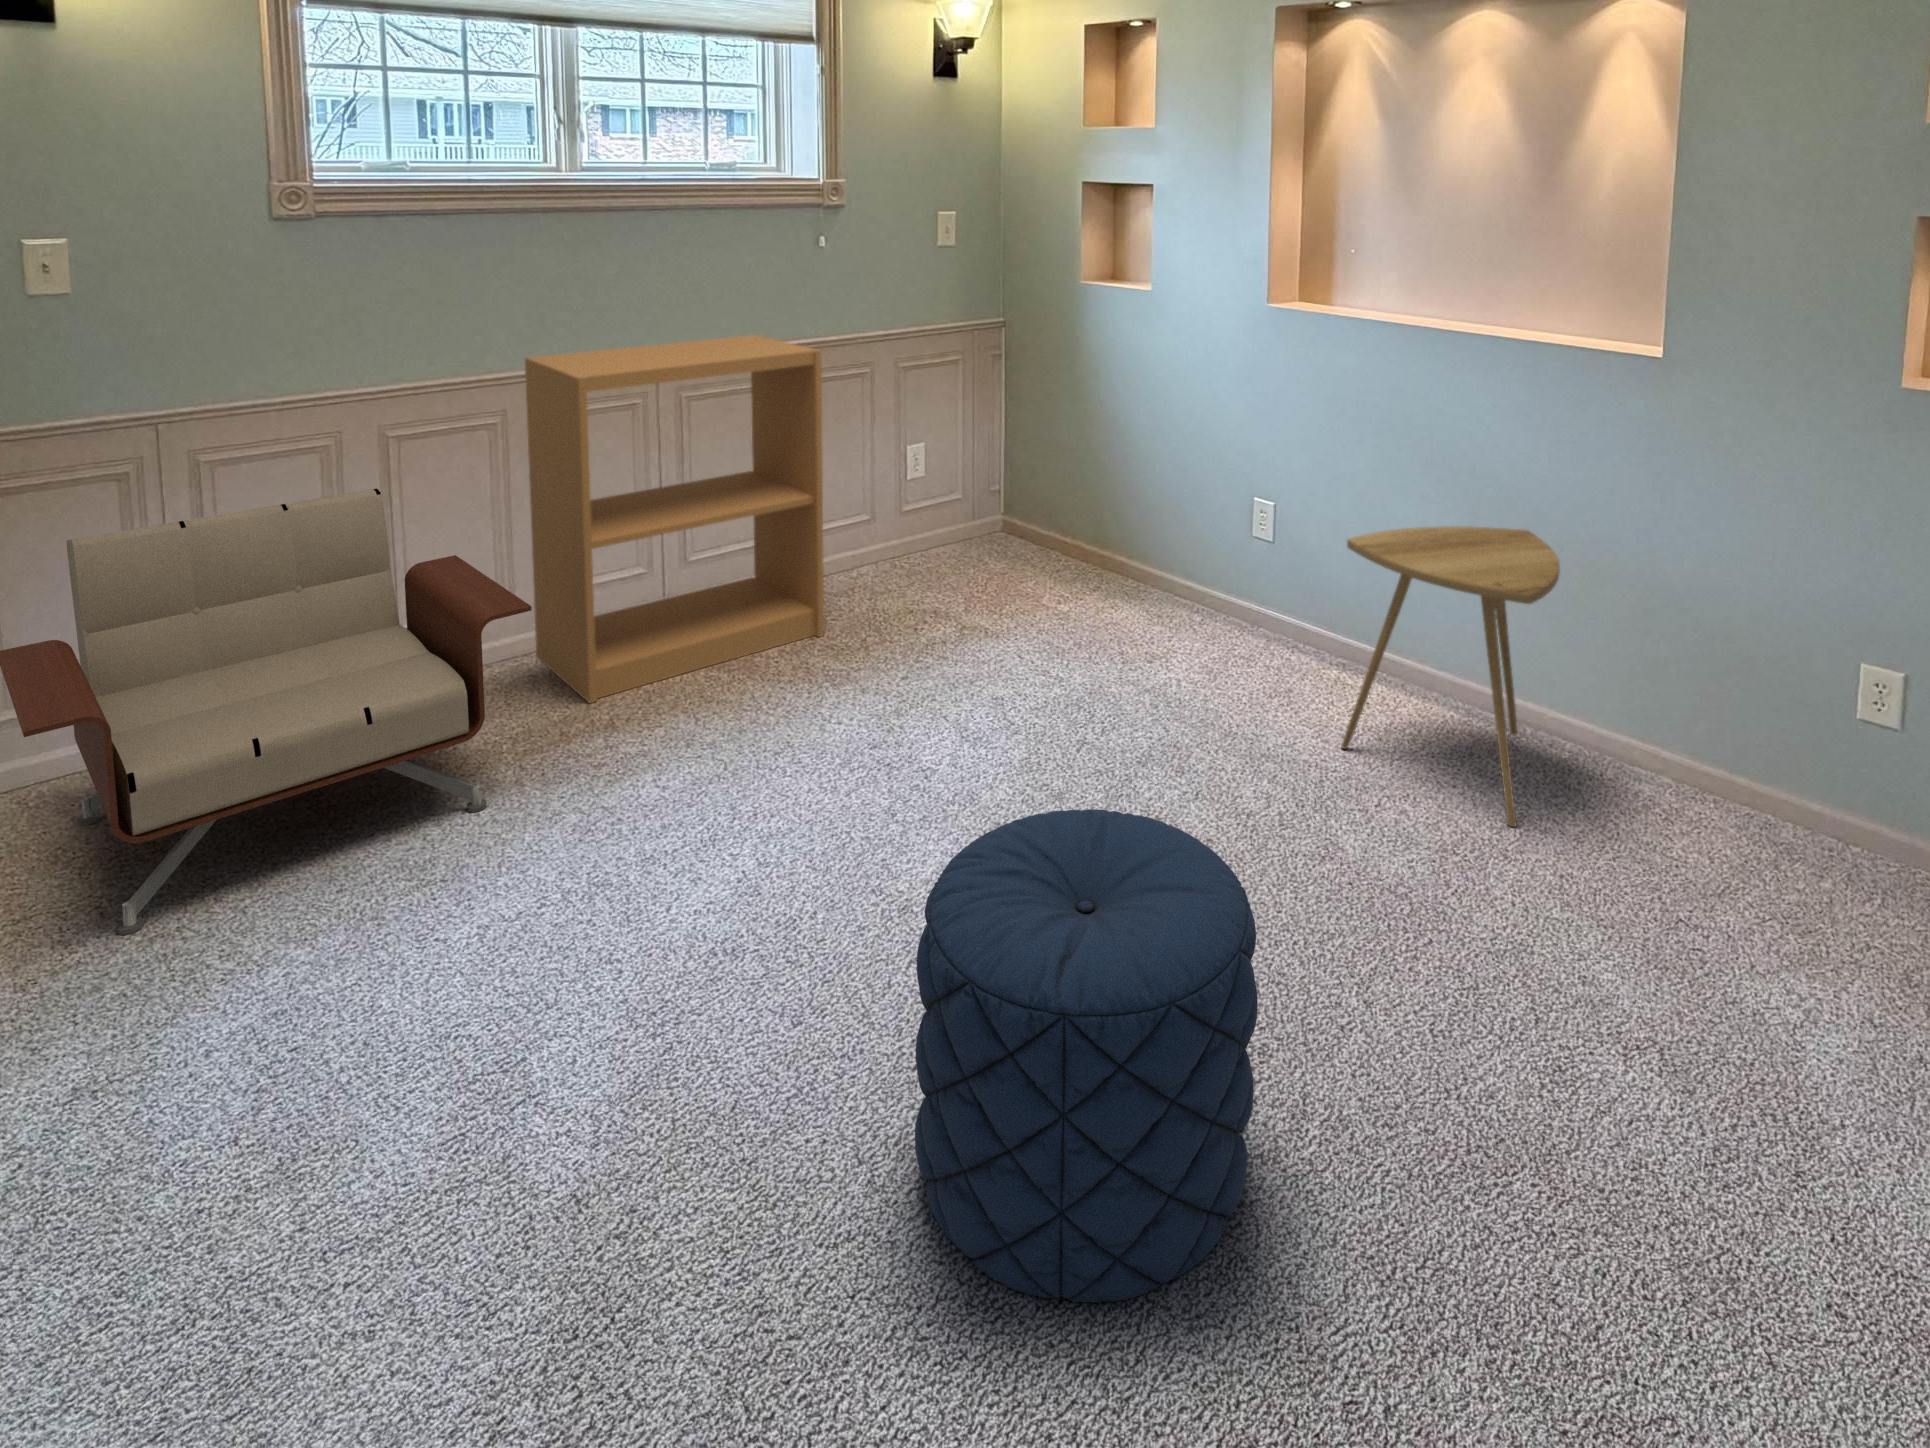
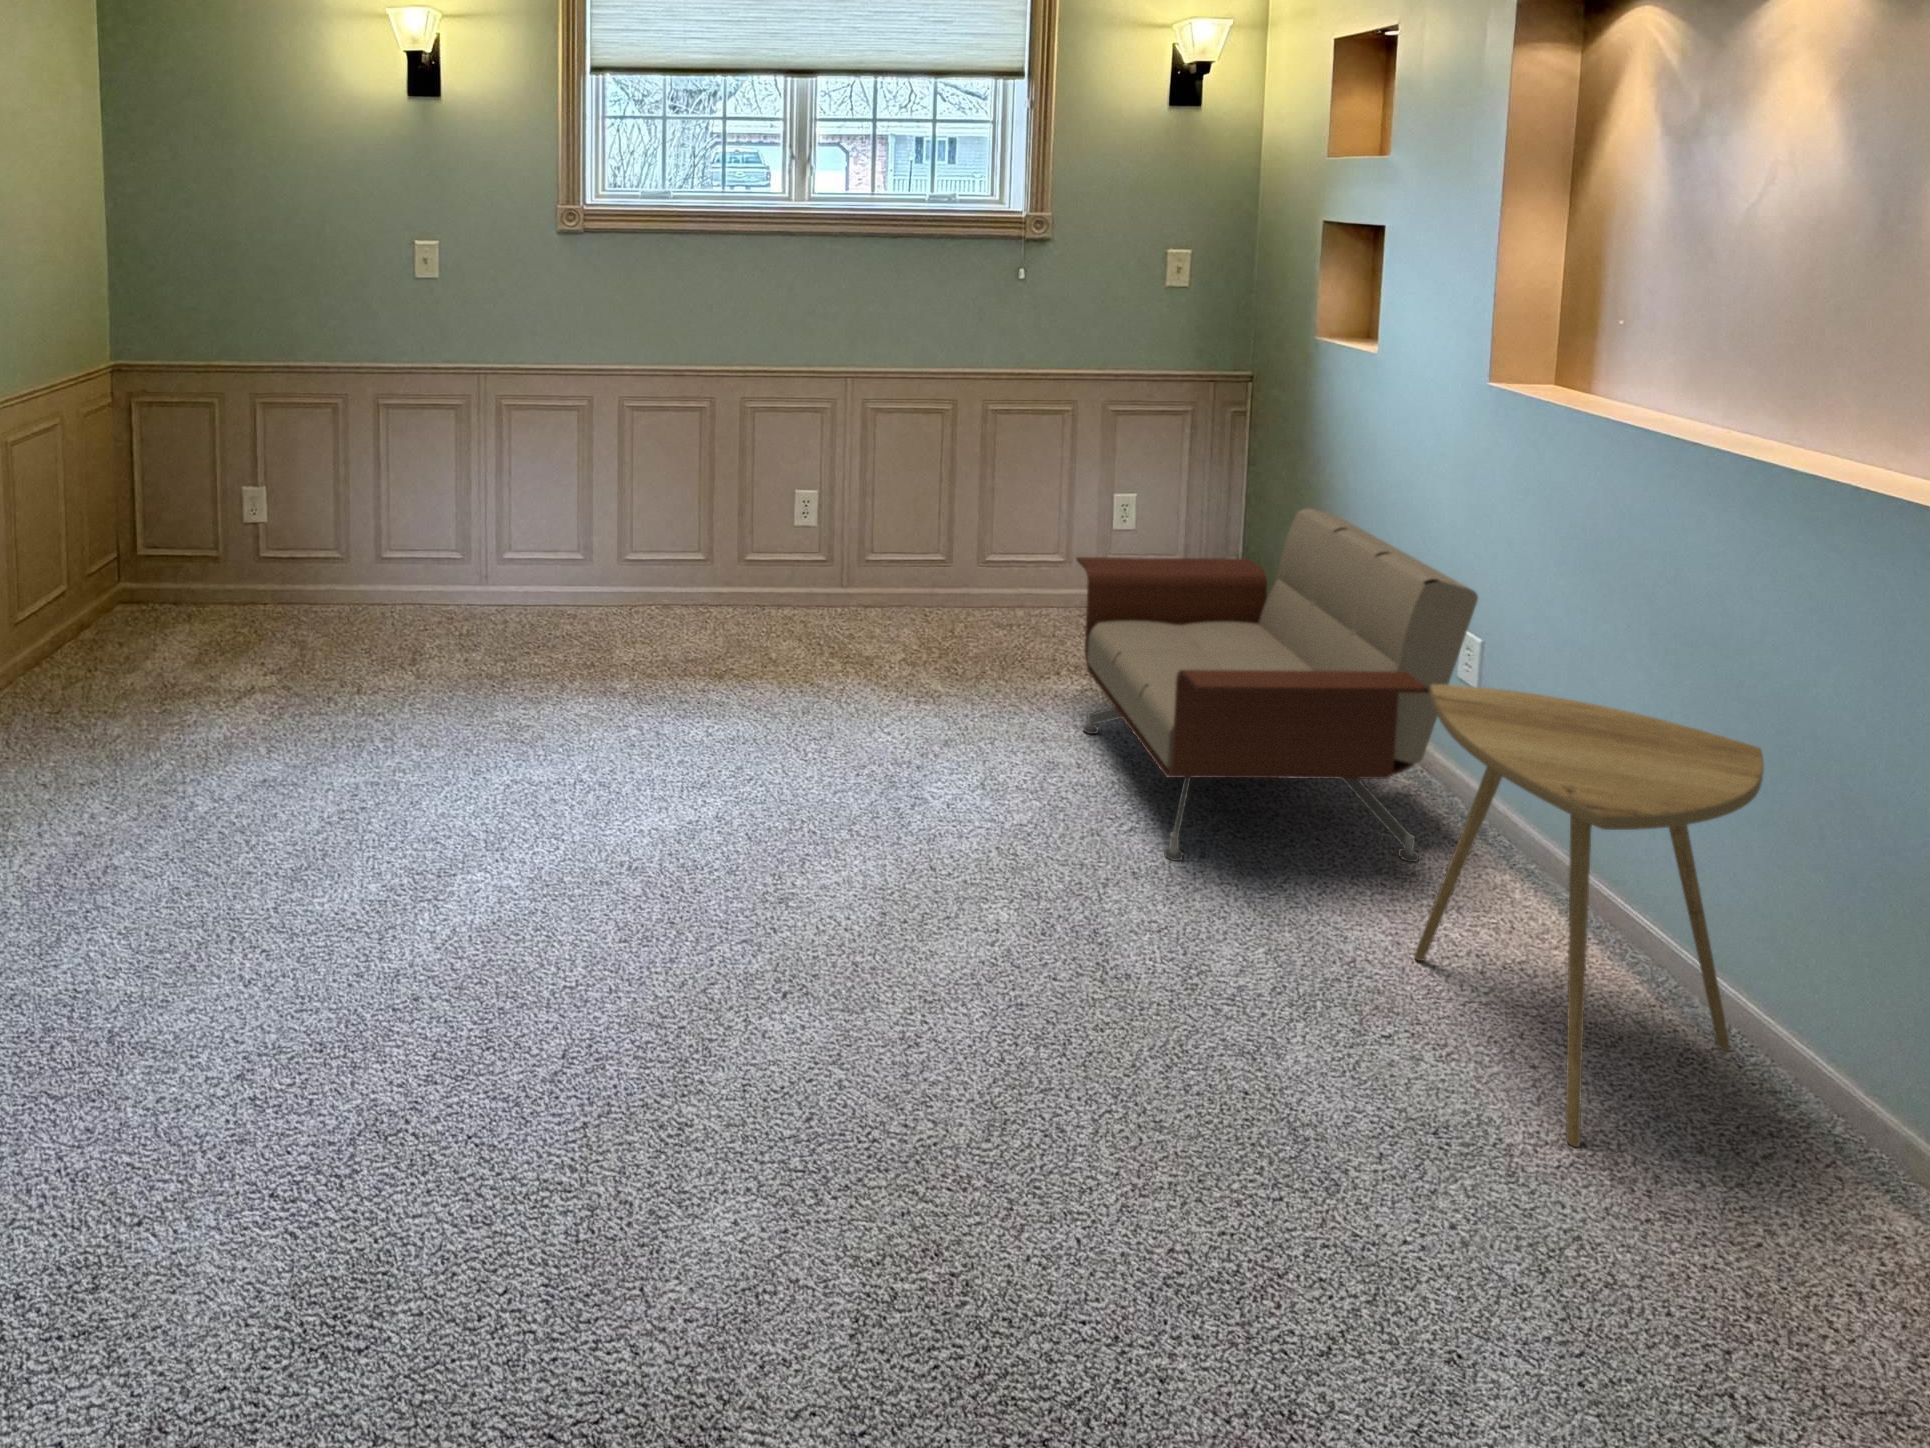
bookshelf: present [525,335,824,703] -> none [727,357,969,661]
armchair: present [0,488,532,935] -> present [1076,508,1478,862]
pouf: present [915,809,1258,1303] -> none [542,816,874,1292]

